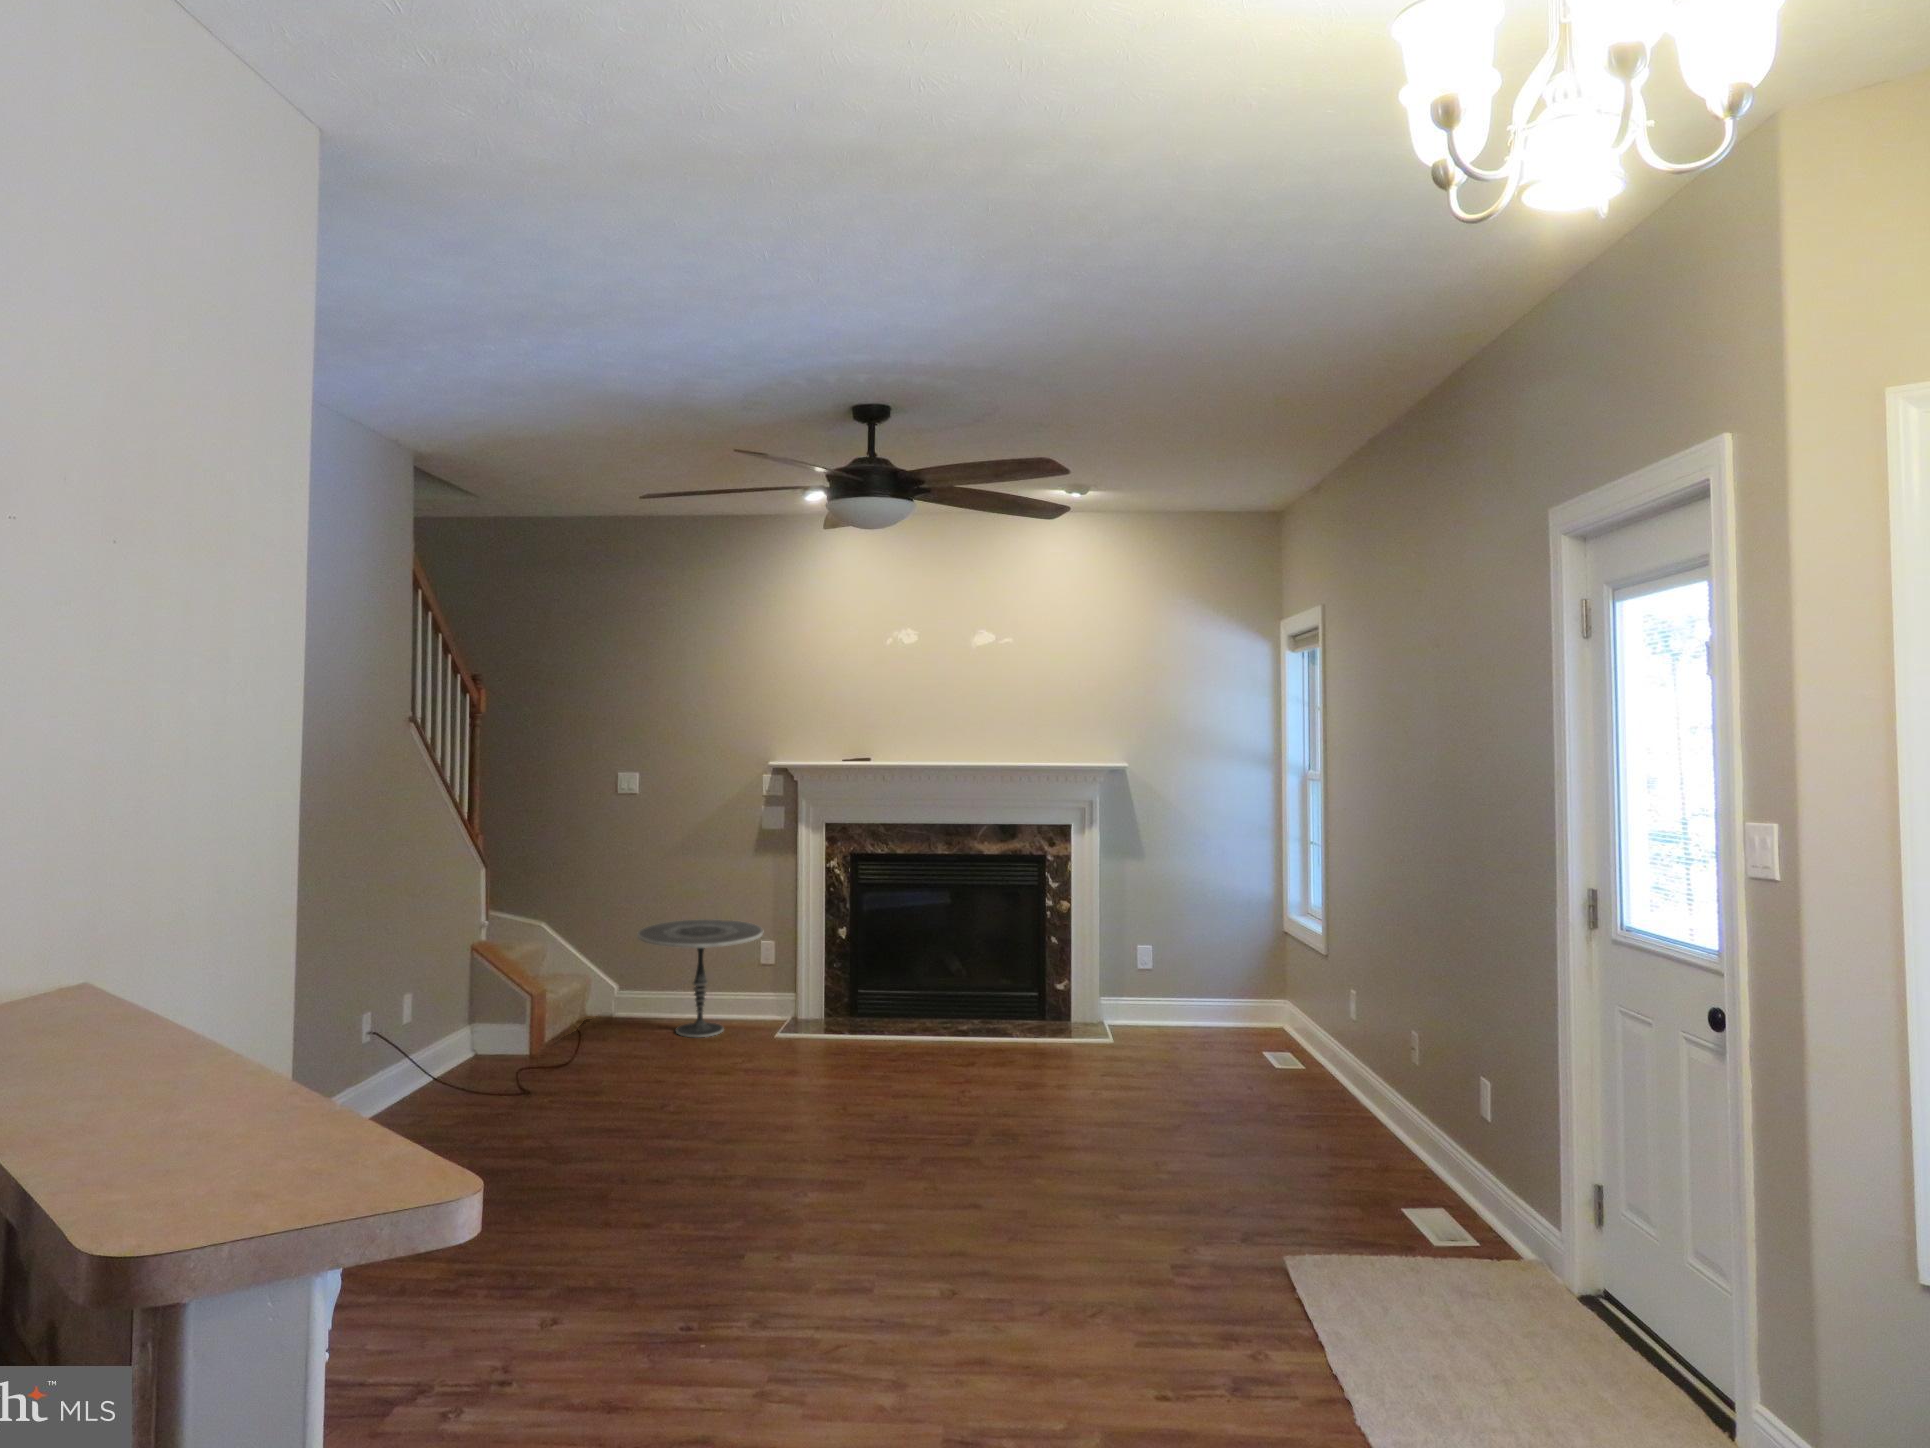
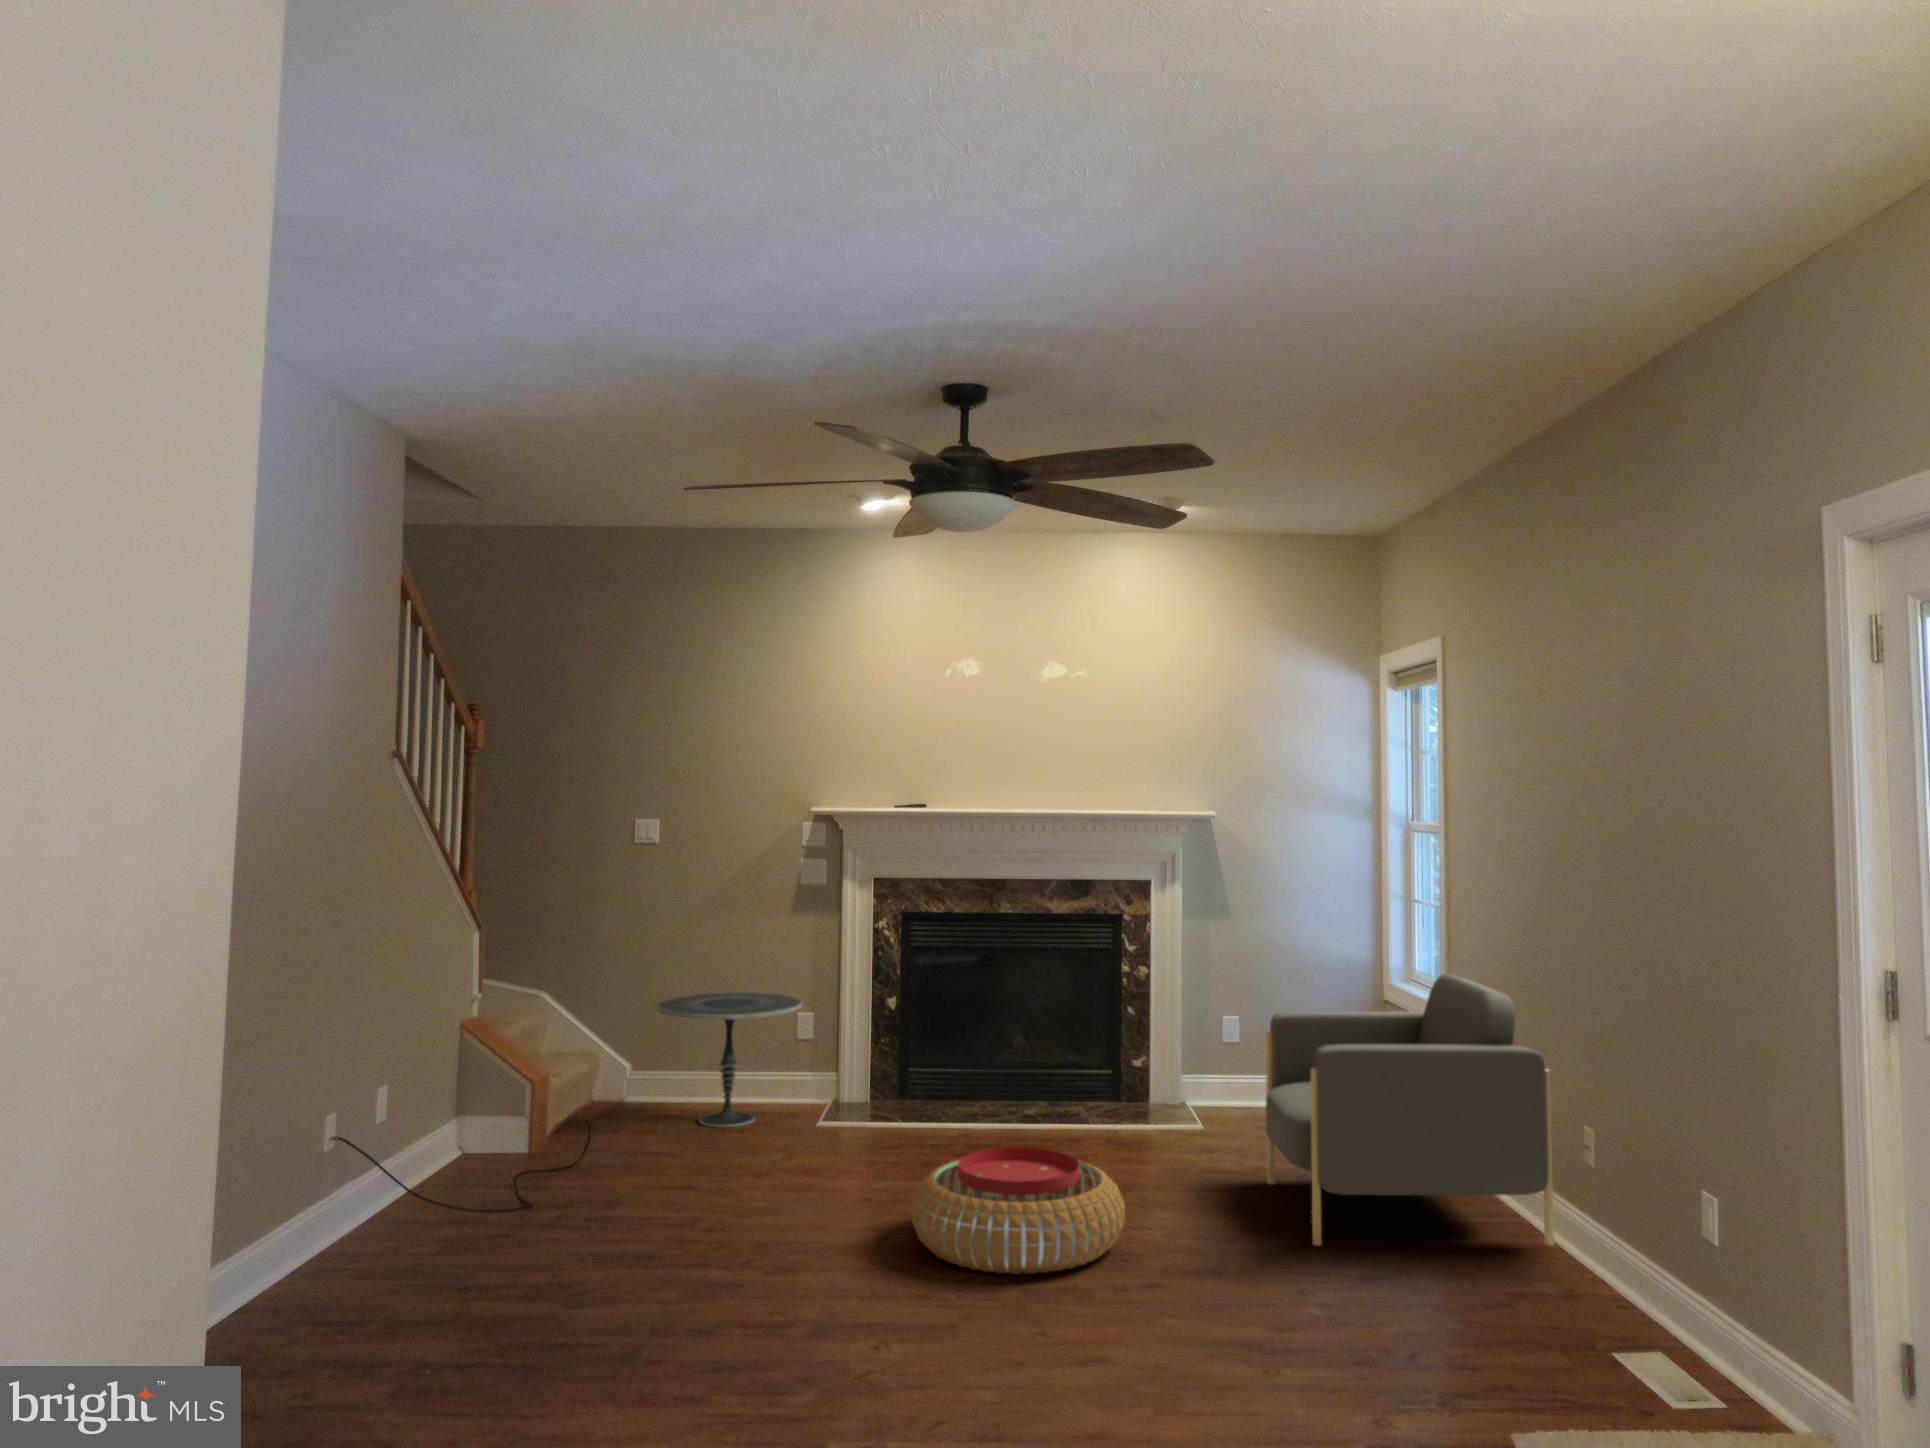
armchair: none [1158,929,1409,1182] -> present [1266,974,1554,1246]
pouf: none [831,1077,1017,1194] -> present [912,1147,1125,1274]

